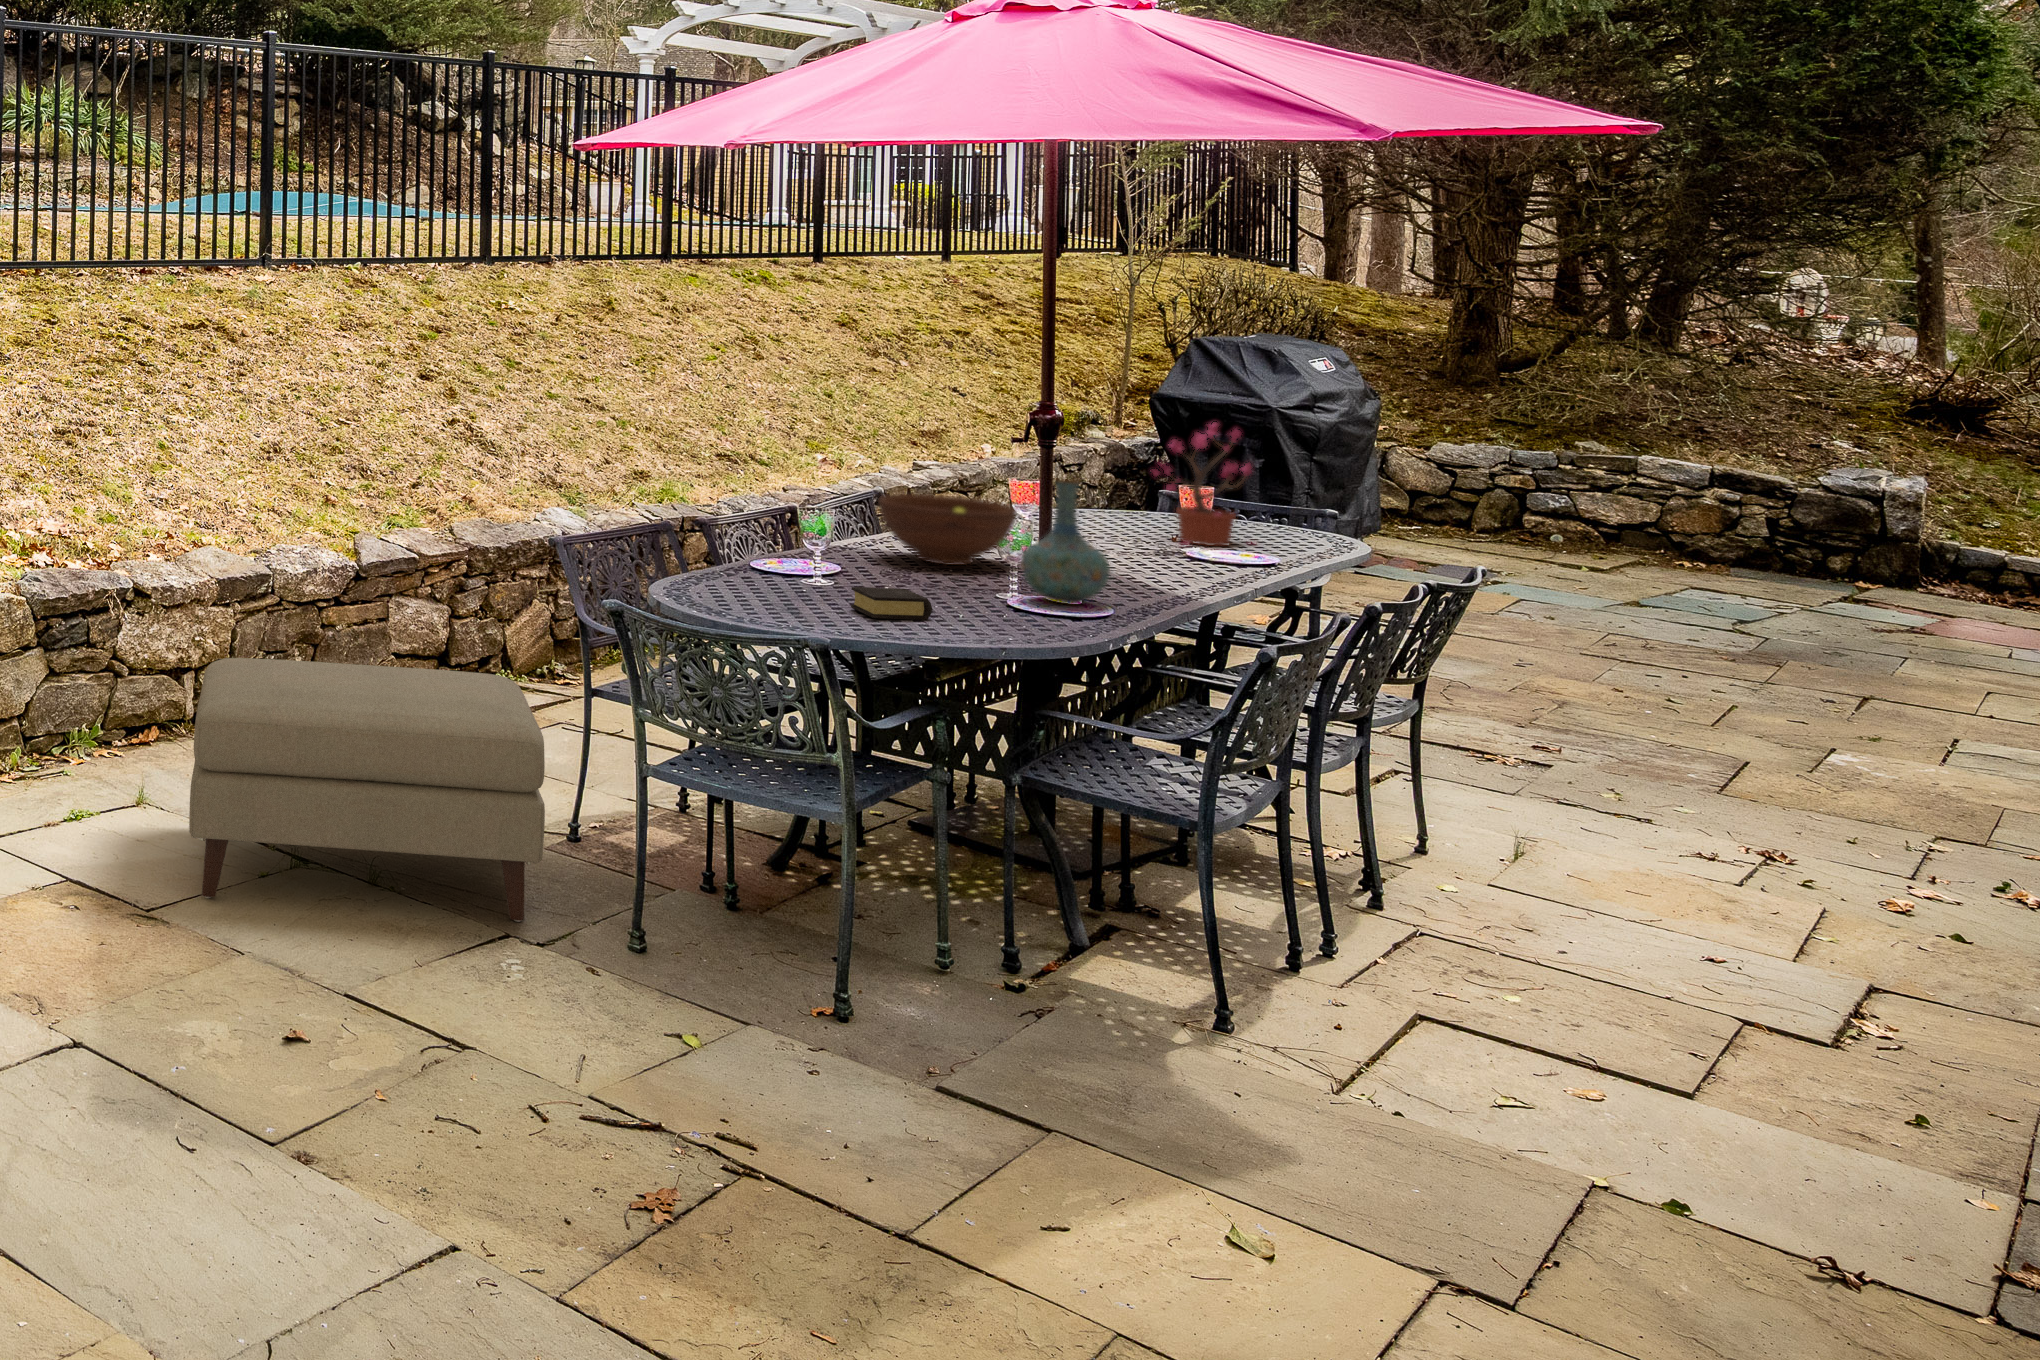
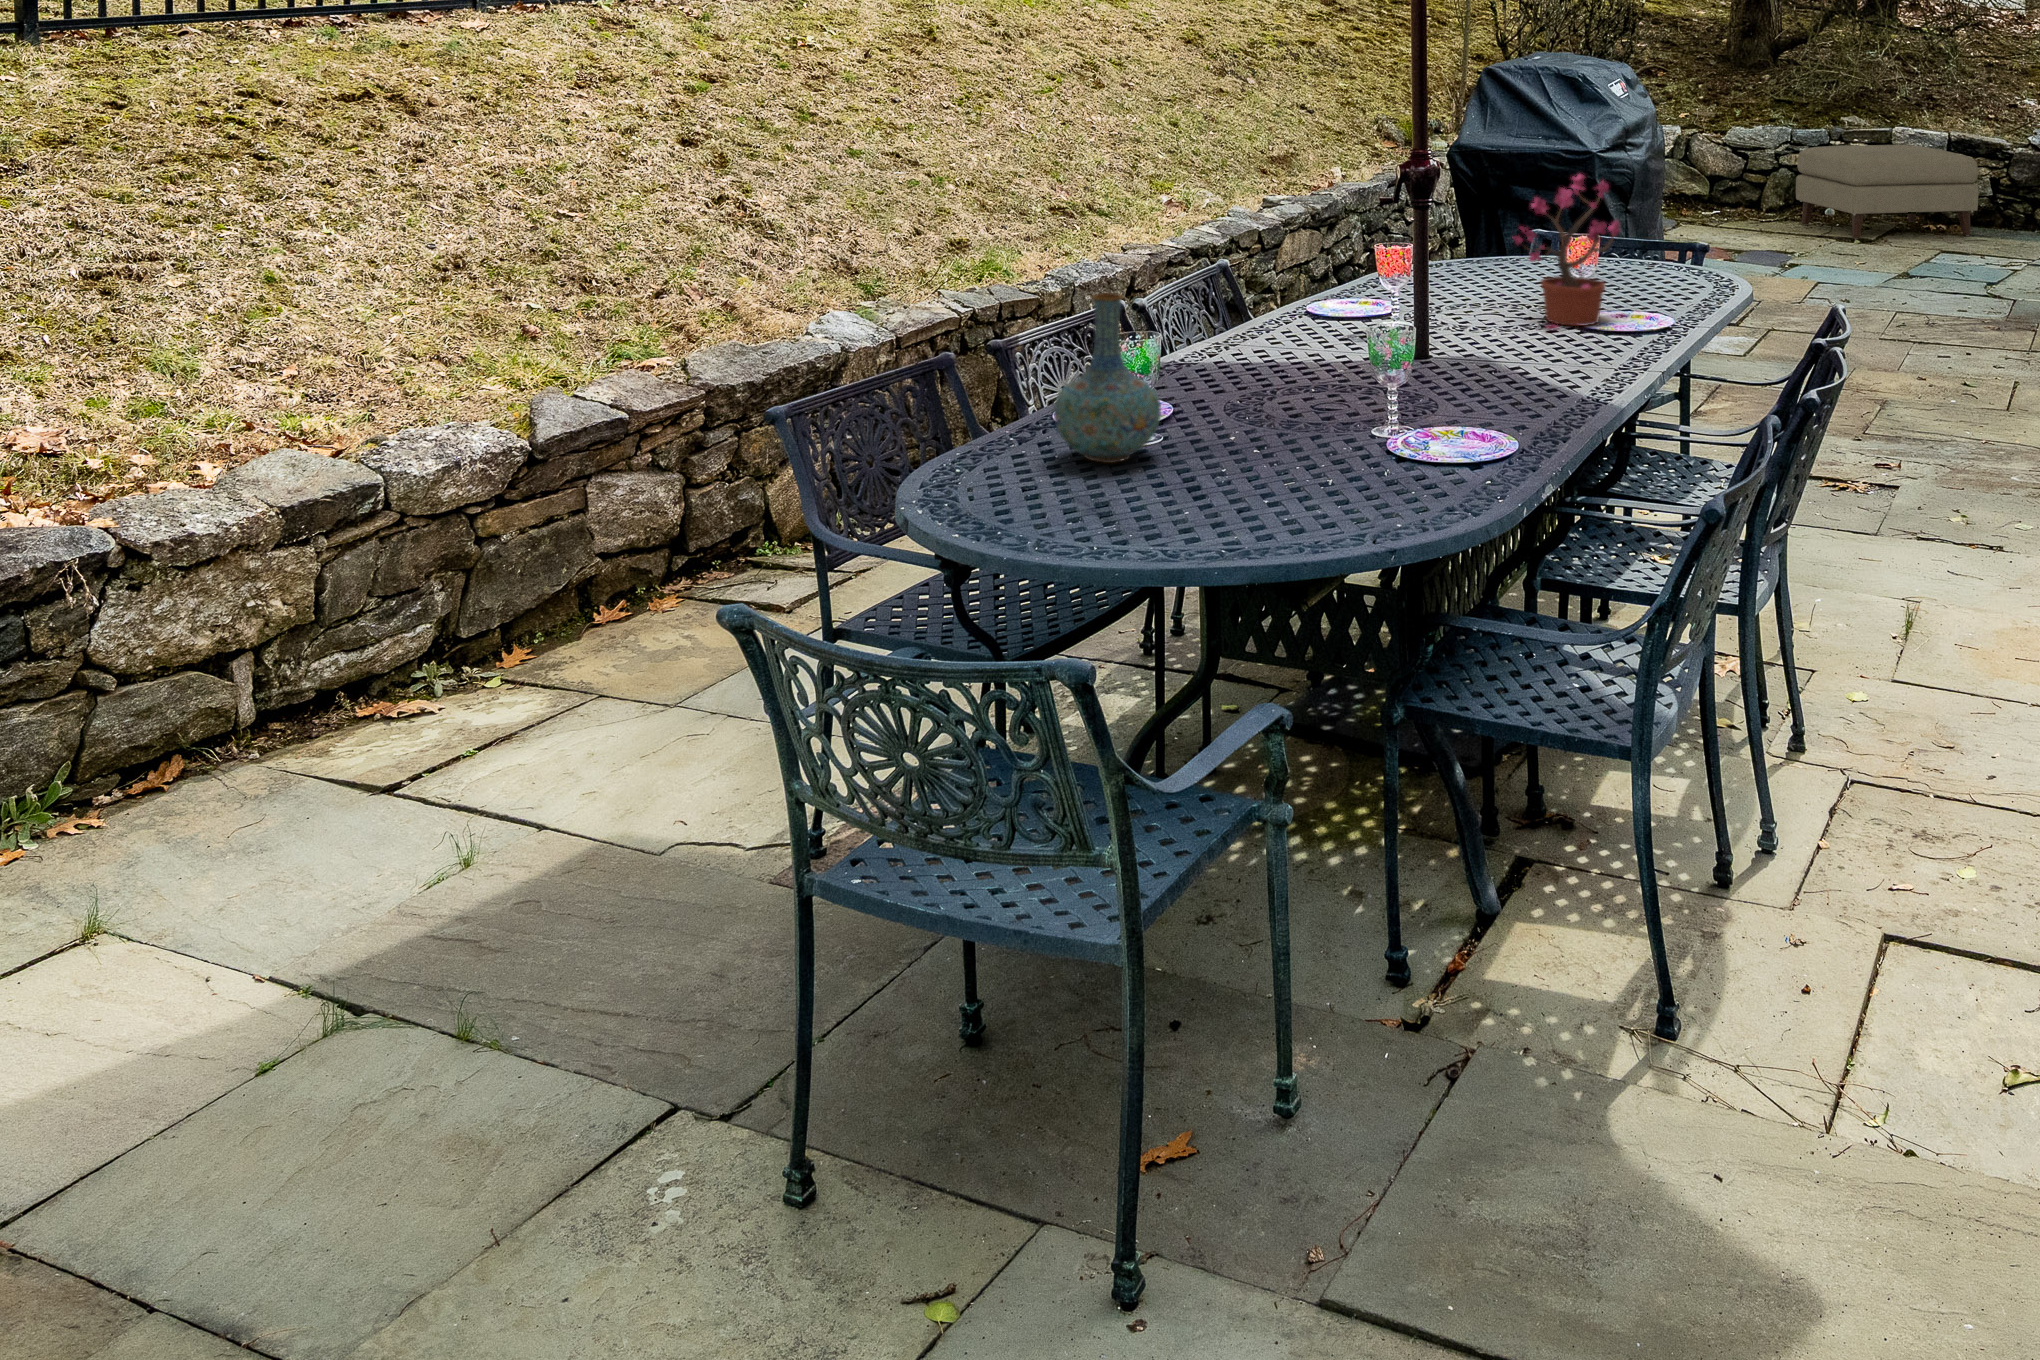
vase: present [1021,478,1110,605] -> present [1054,293,1161,463]
fruit bowl: present [879,494,1017,565] -> none [1200,301,1368,400]
book: present [851,587,933,620] -> none [1157,481,1267,540]
ottoman: present [189,658,545,922] -> present [1796,145,1978,239]

